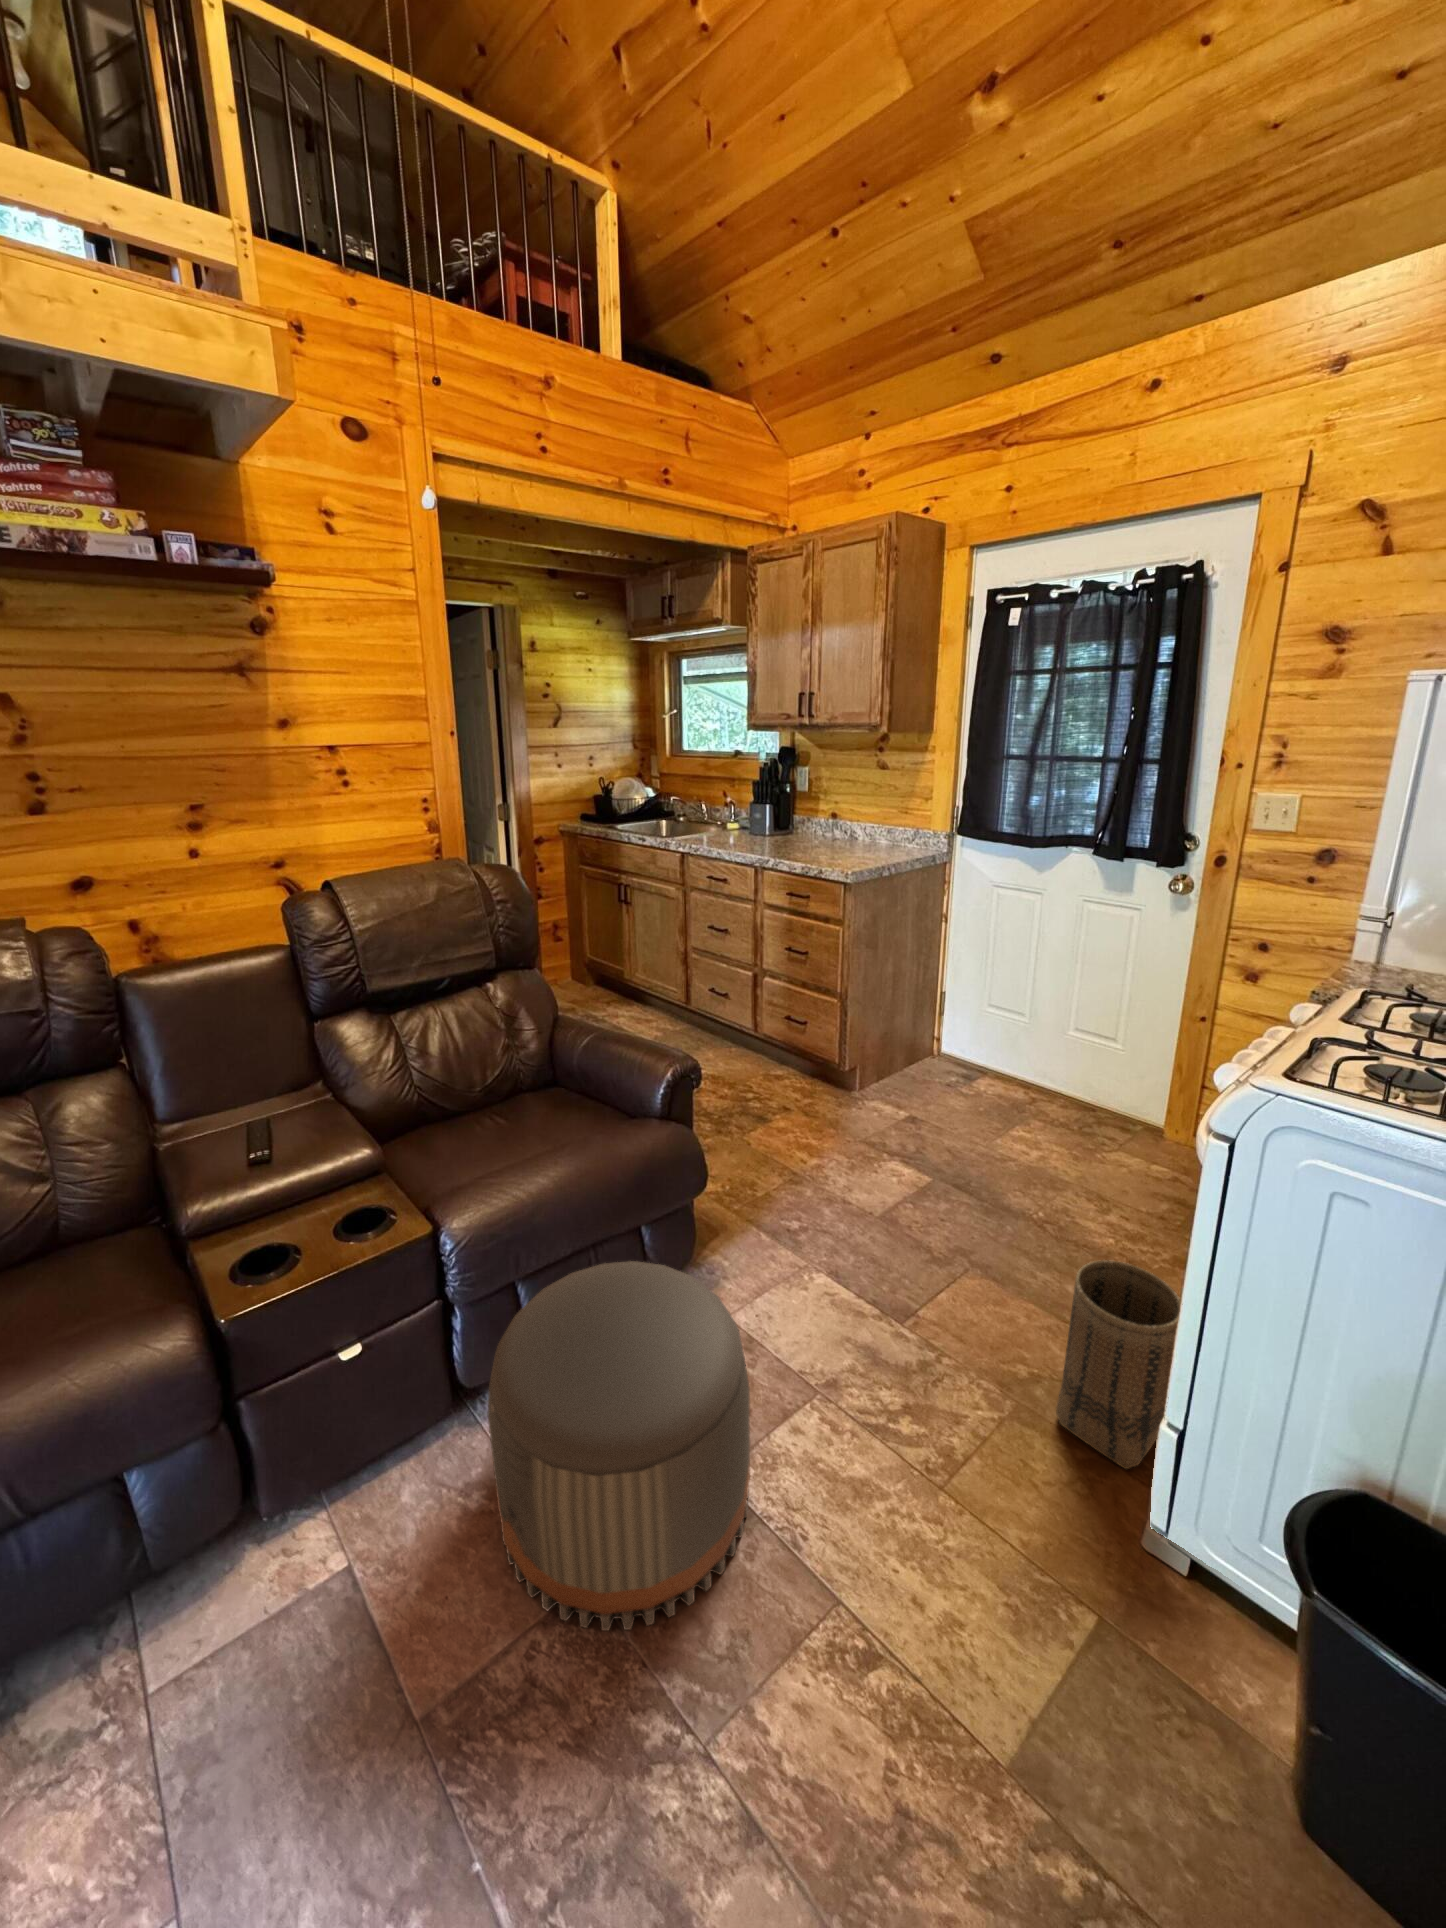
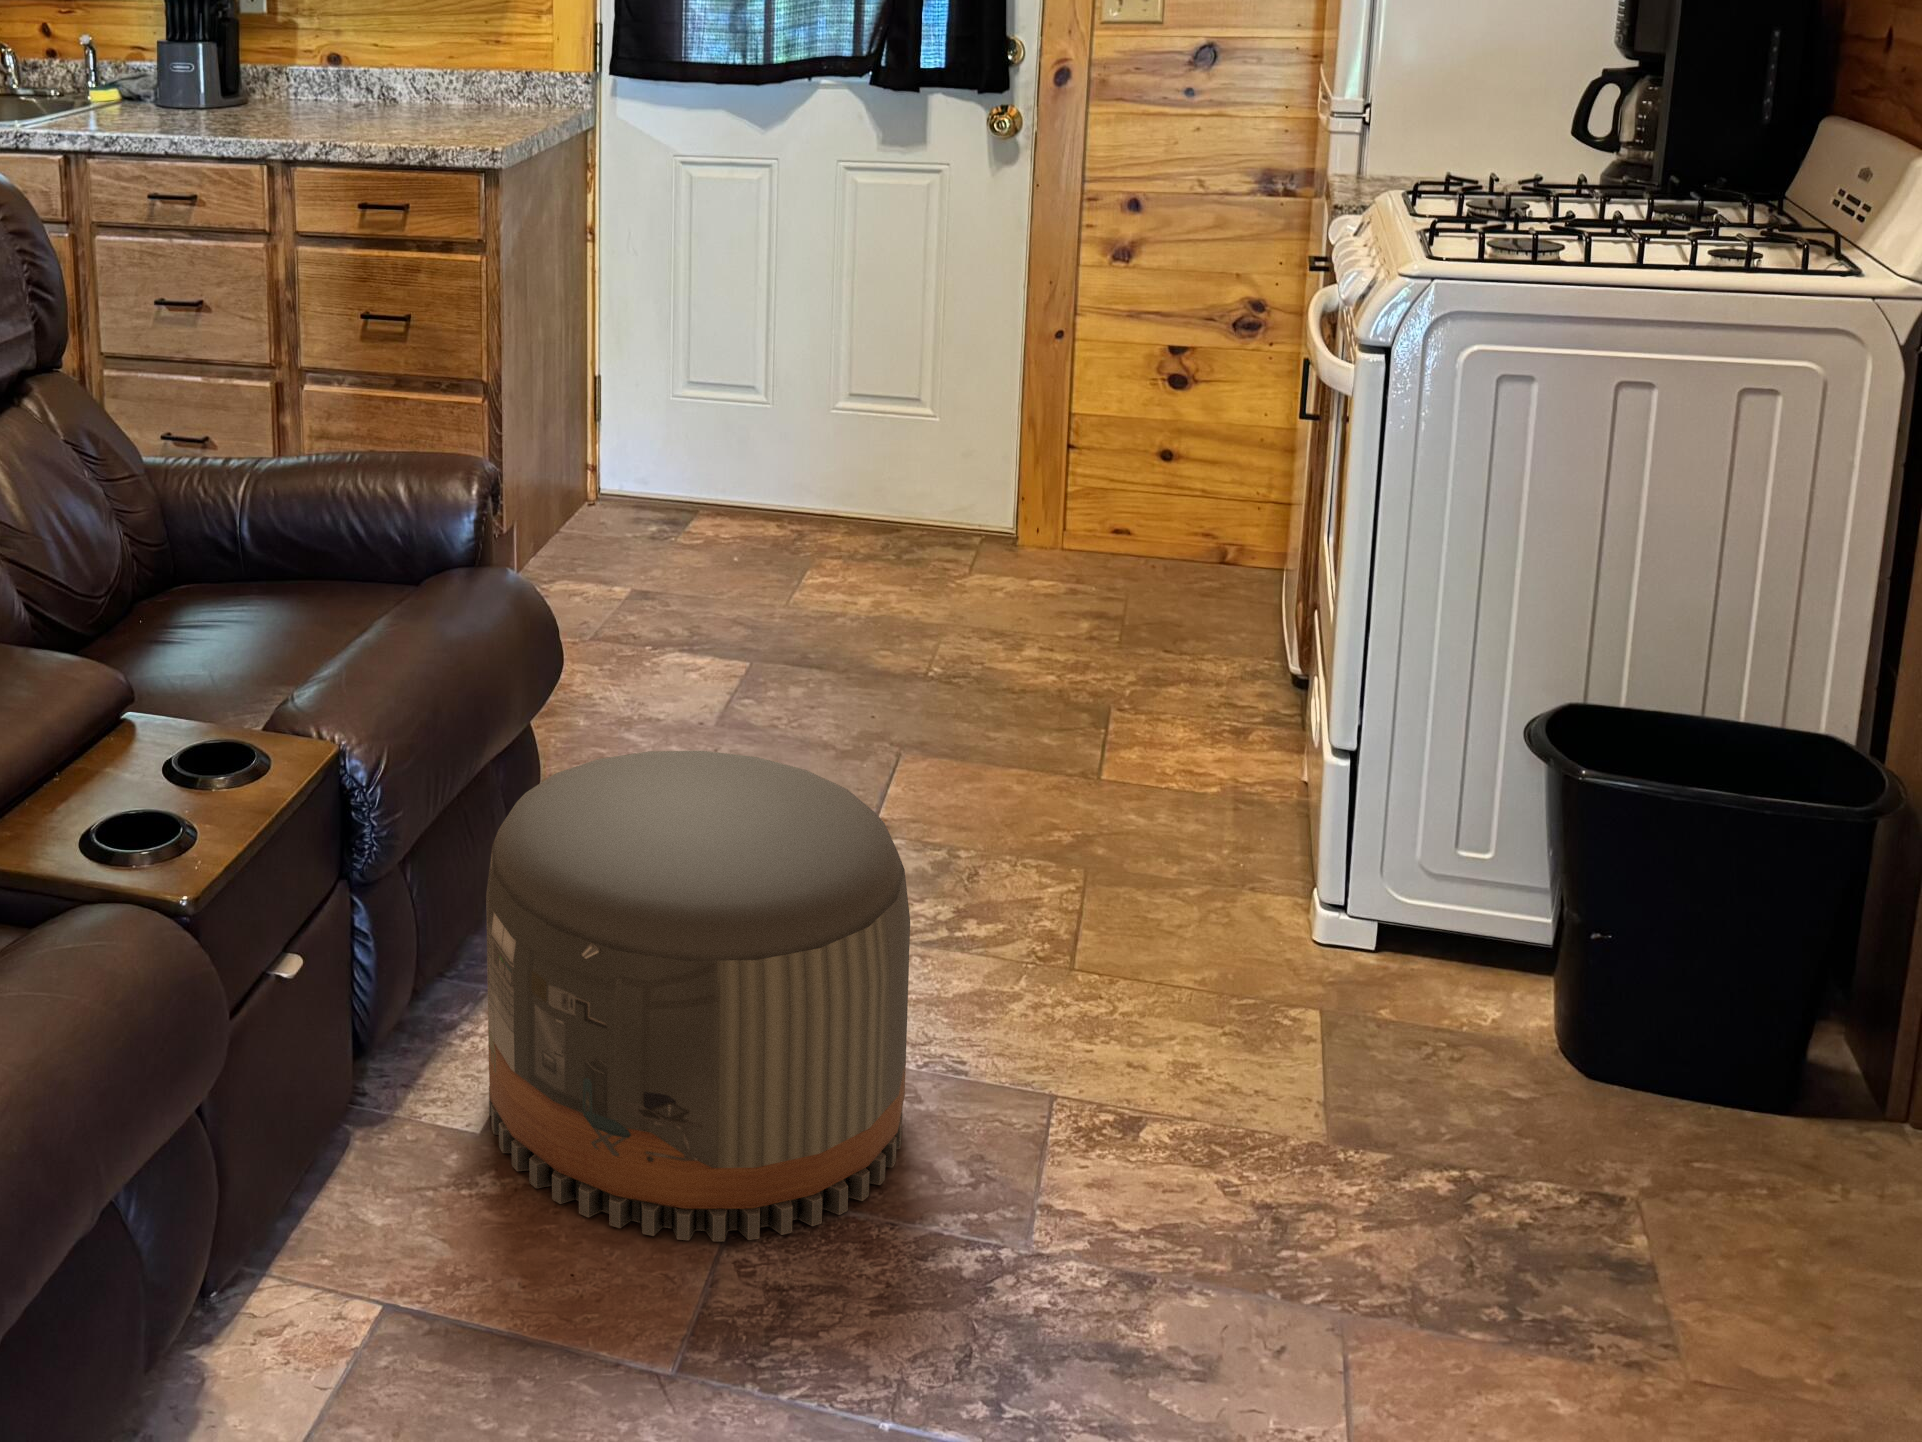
basket: present [1056,1260,1181,1469] -> none [1138,615,1286,885]

